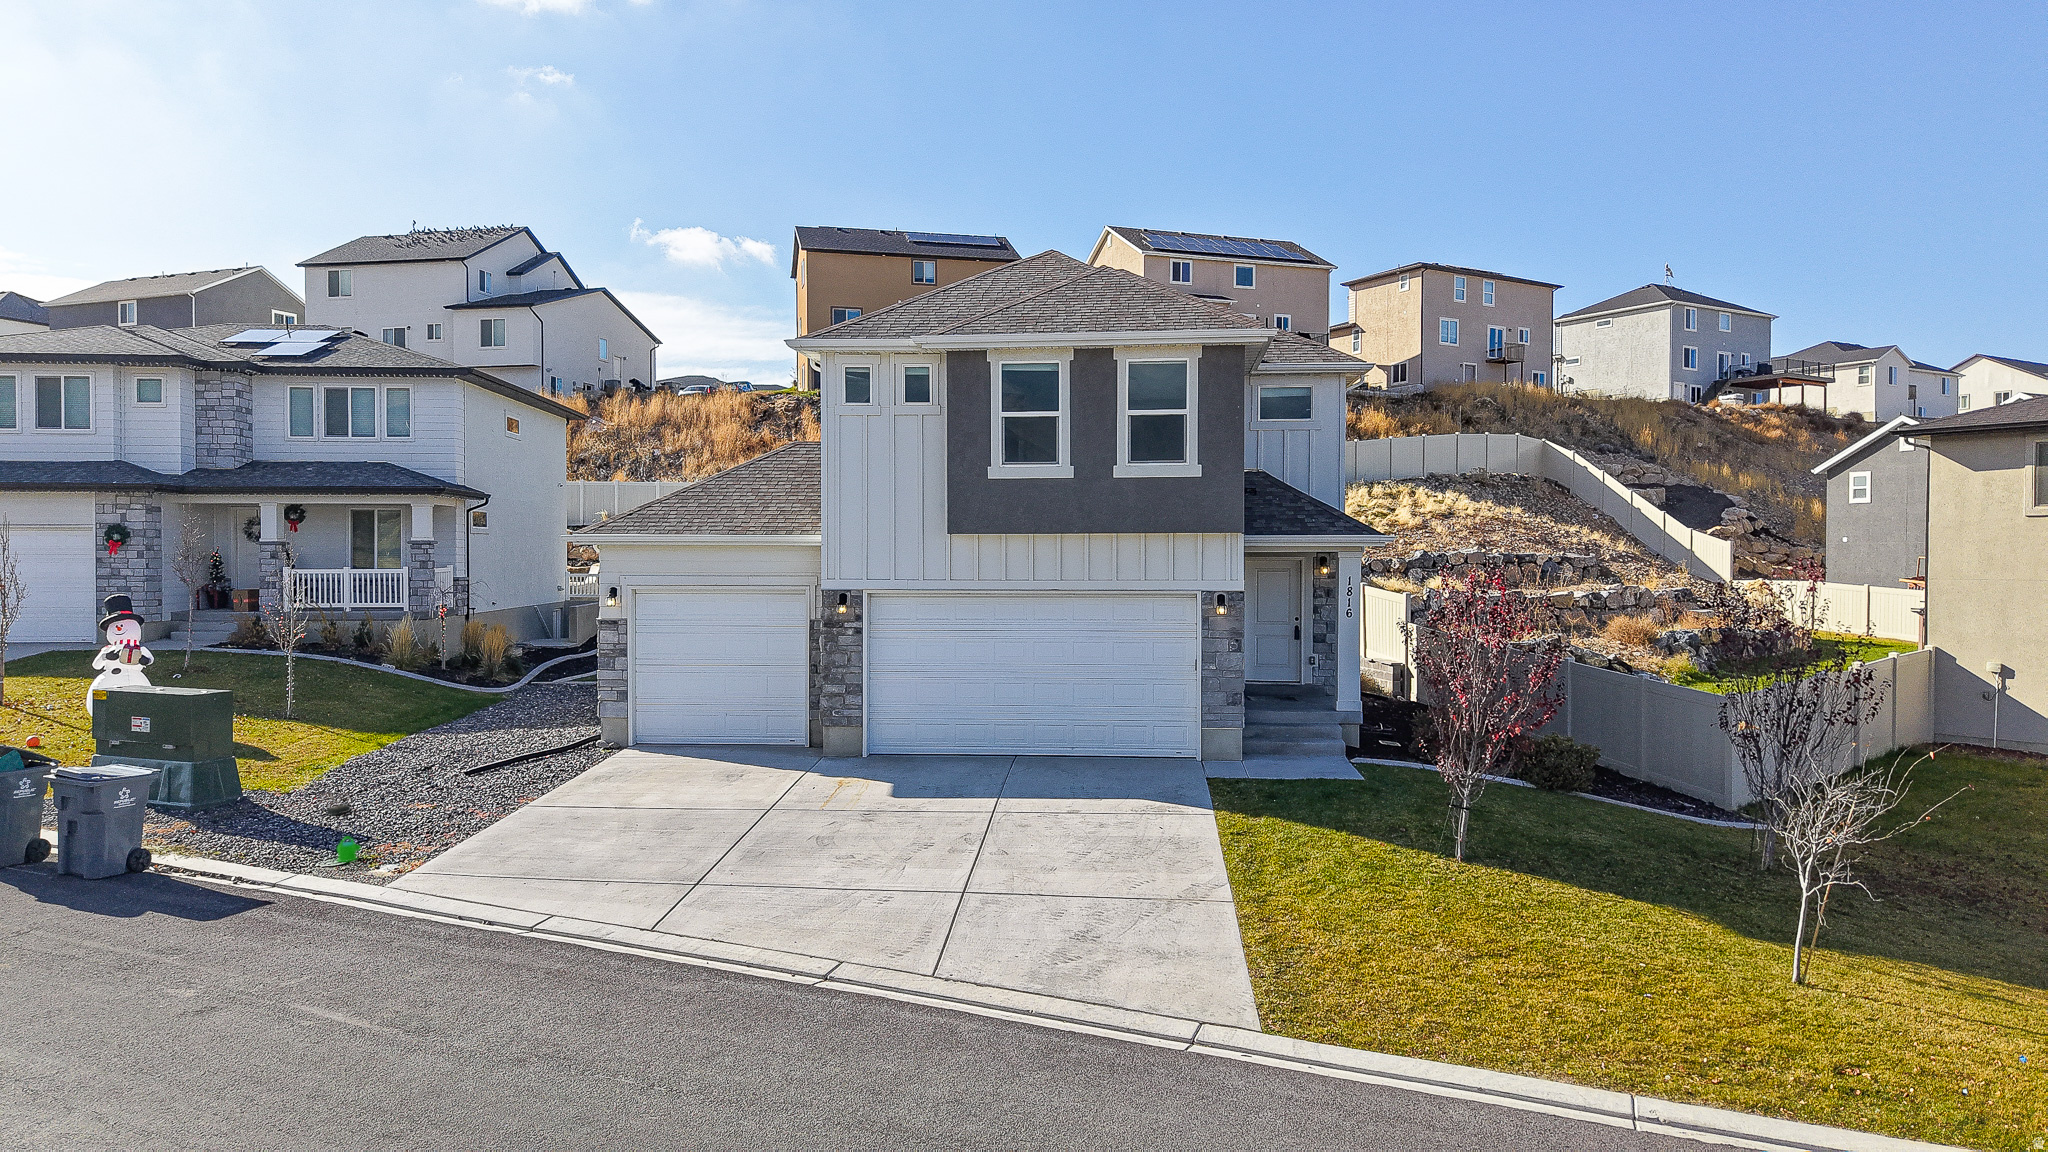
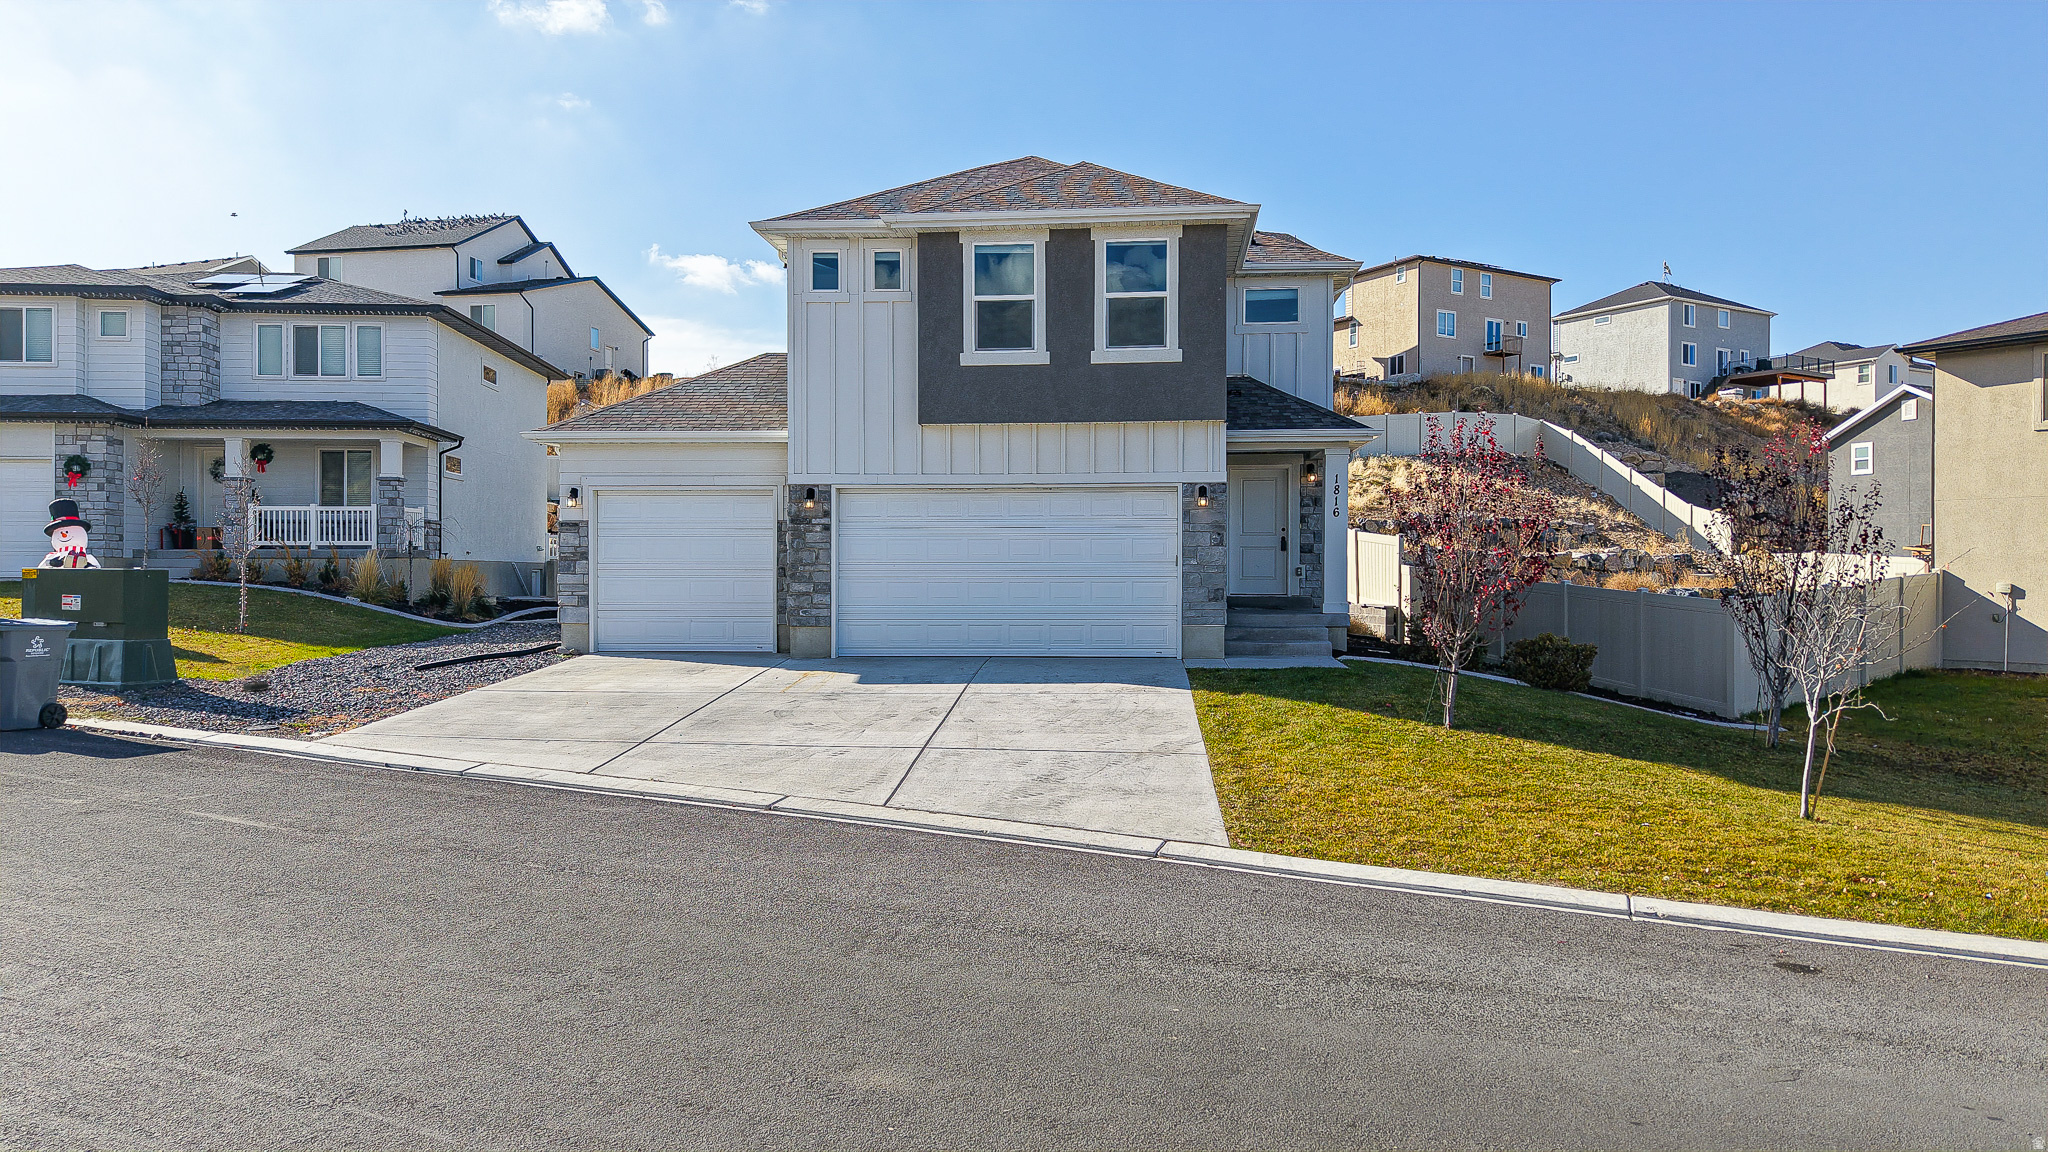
watering can: present [337,836,361,862] -> none [238,693,264,720]

